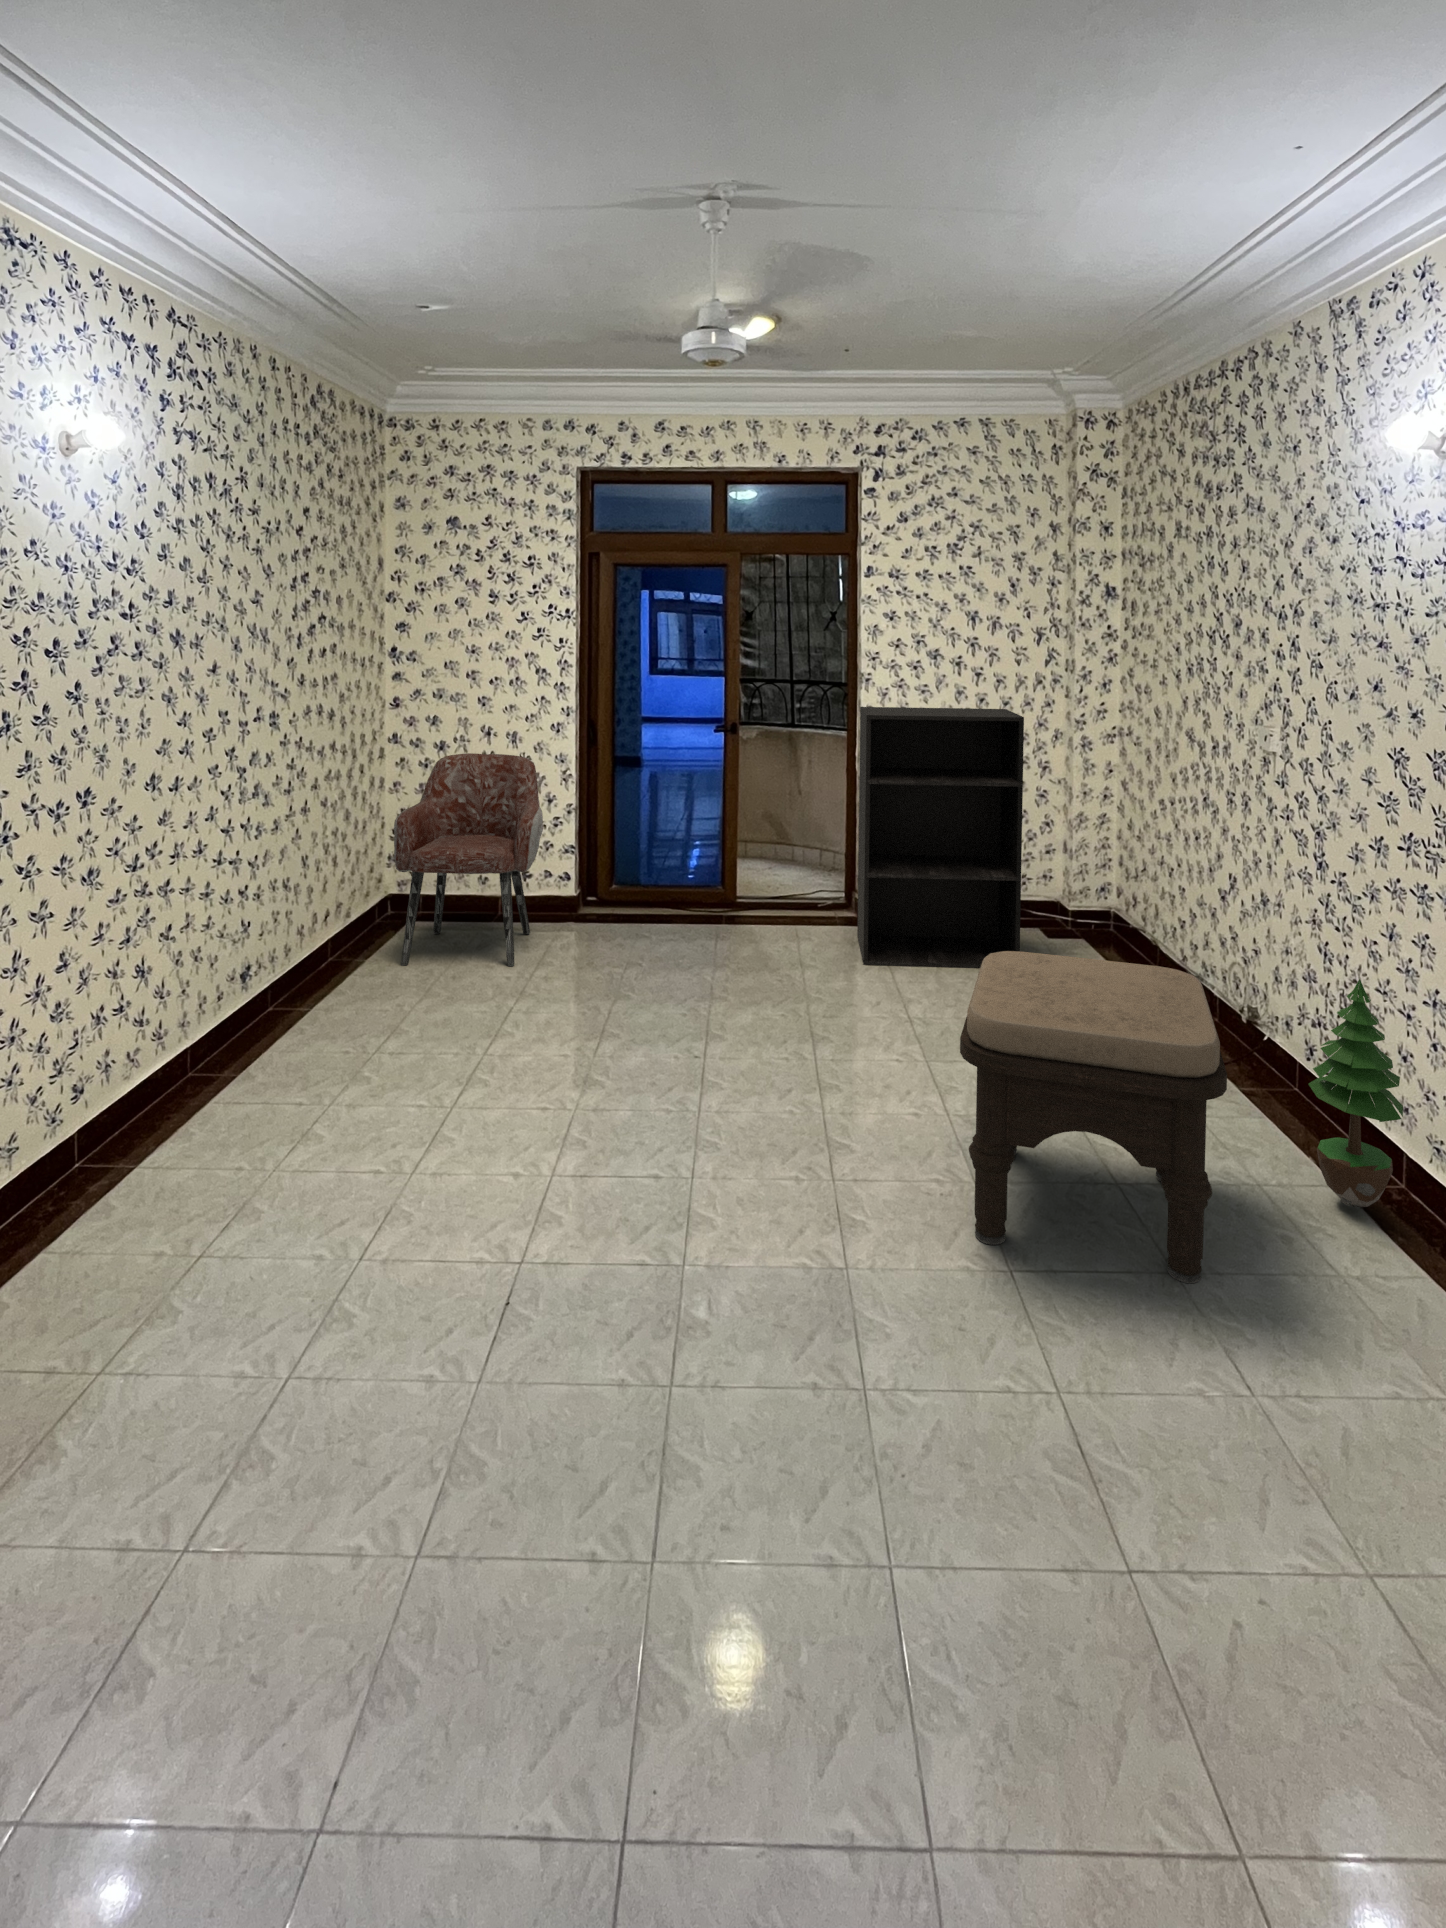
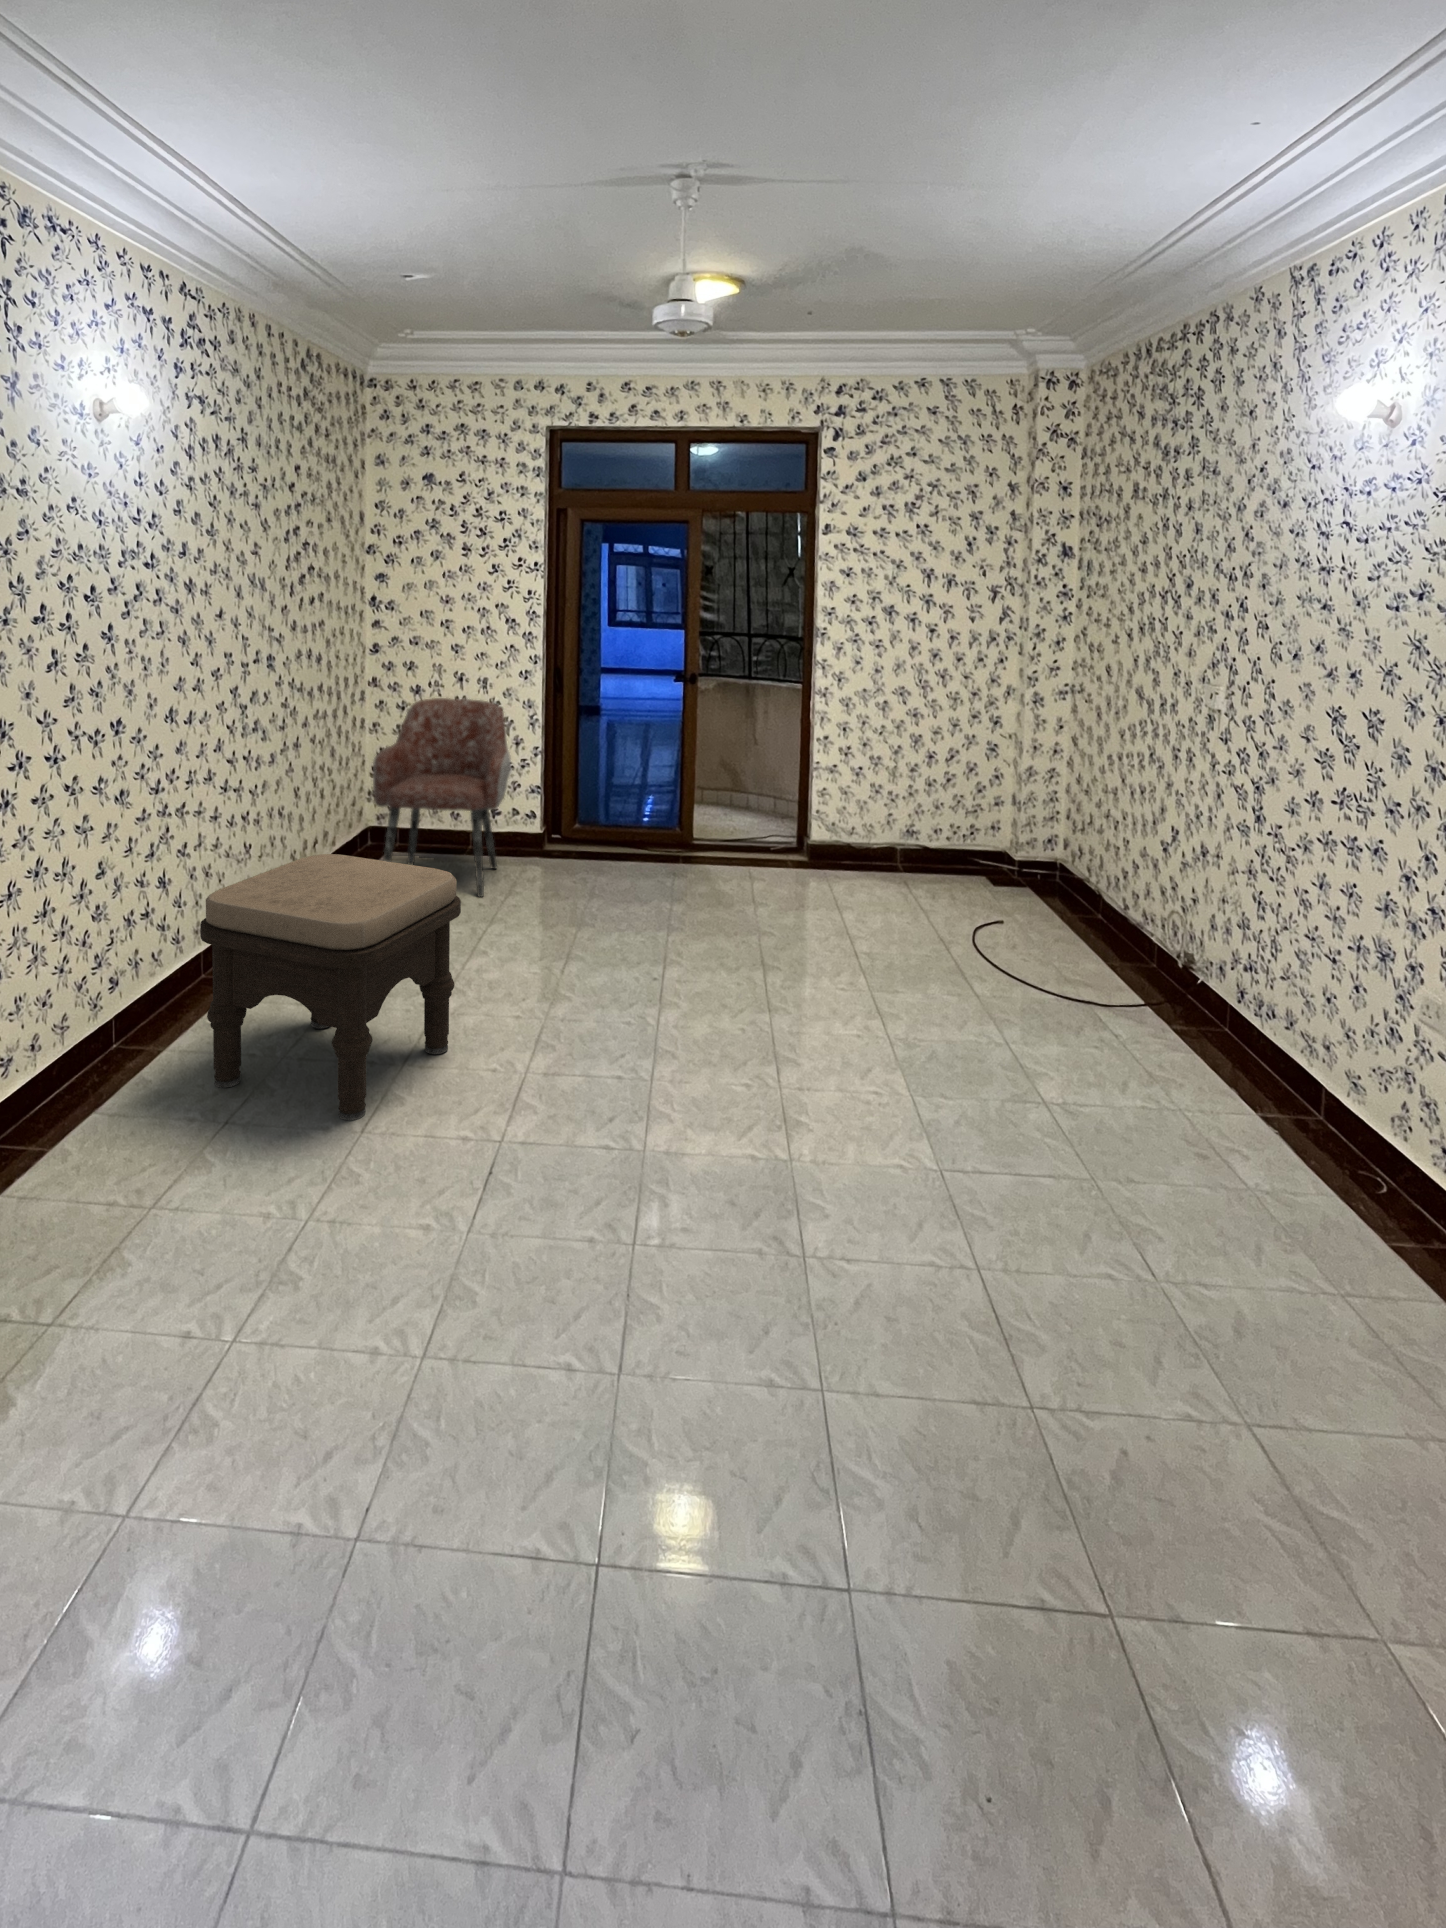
bookshelf: present [857,707,1024,968] -> none [809,660,978,915]
ottoman: present [960,951,1227,1283] -> present [200,854,461,1121]
potted tree: present [1309,979,1403,1208] -> none [1234,923,1325,1135]

